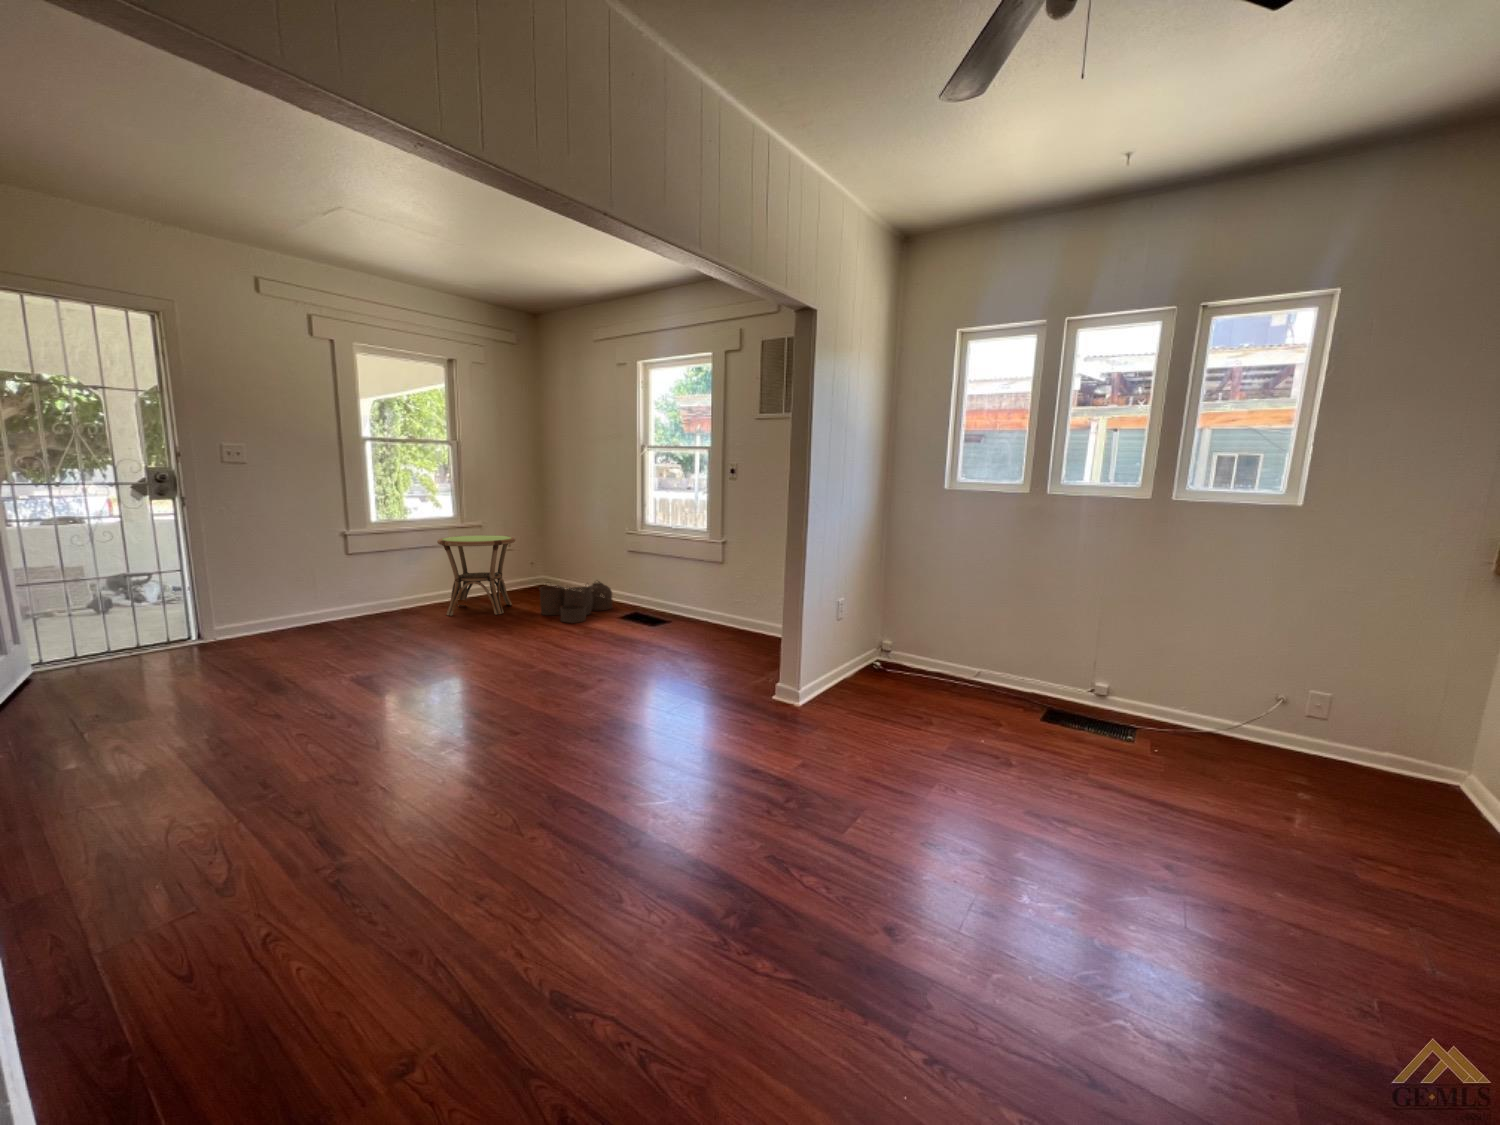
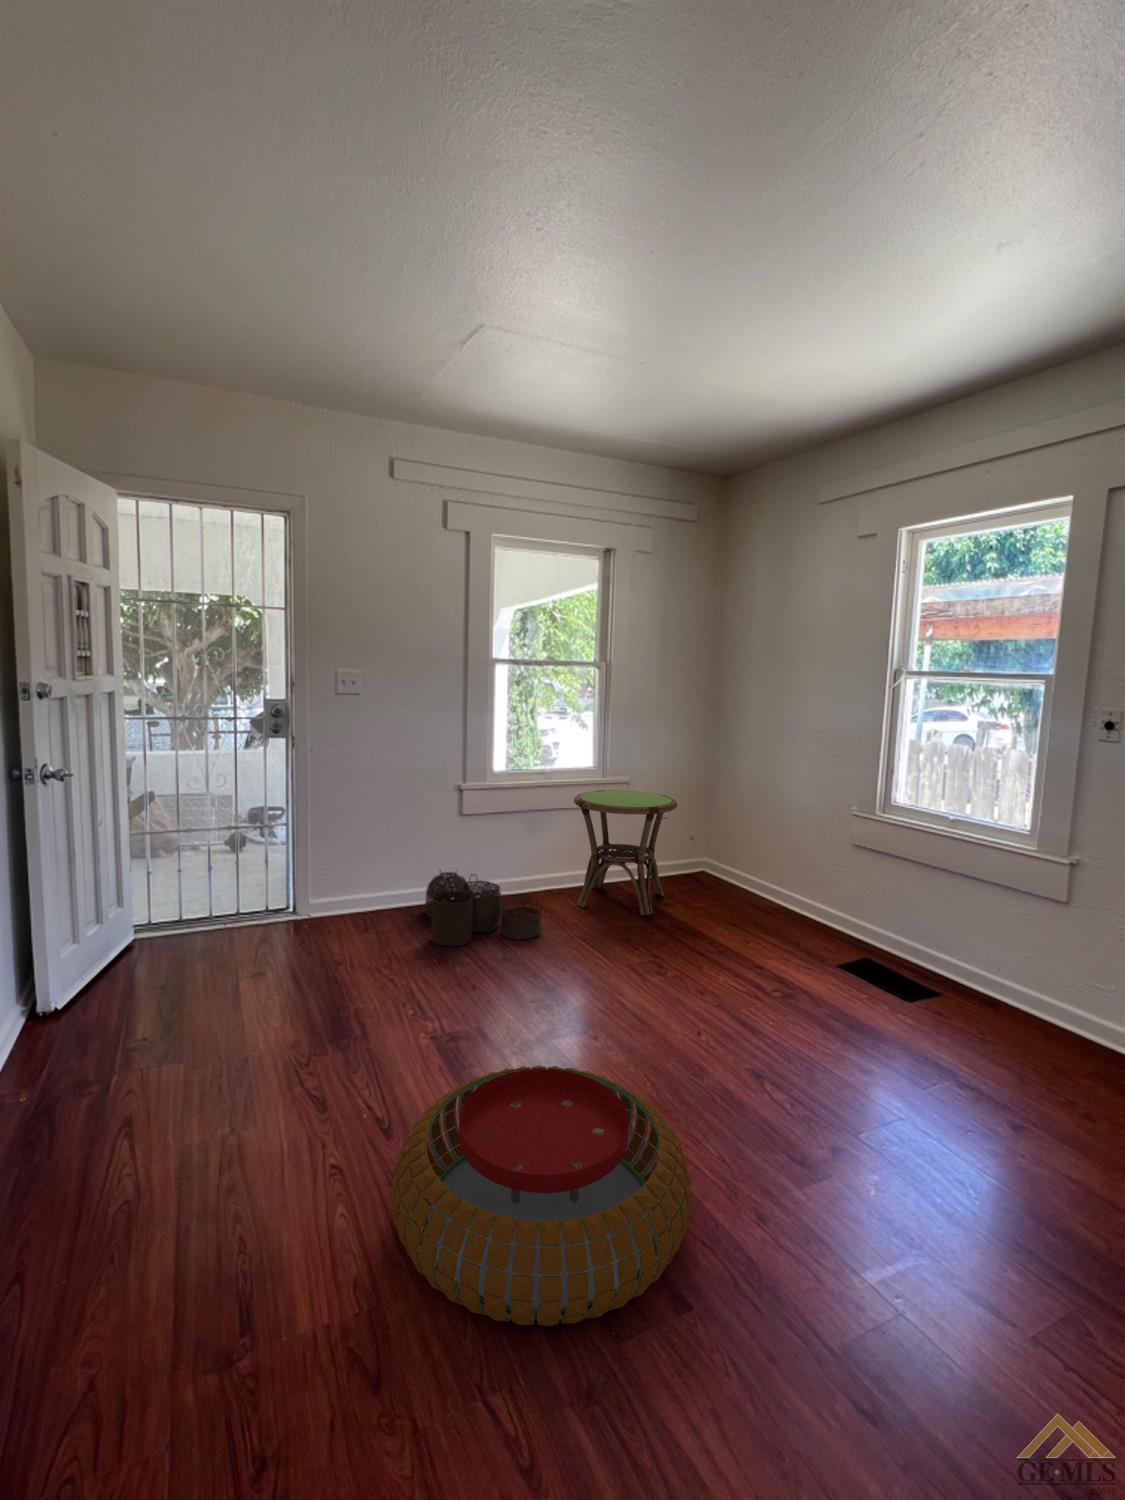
woven basket: present [540,581,612,623] -> present [425,870,541,946]
pouf: none [350,649,518,738] -> present [392,1065,691,1326]

